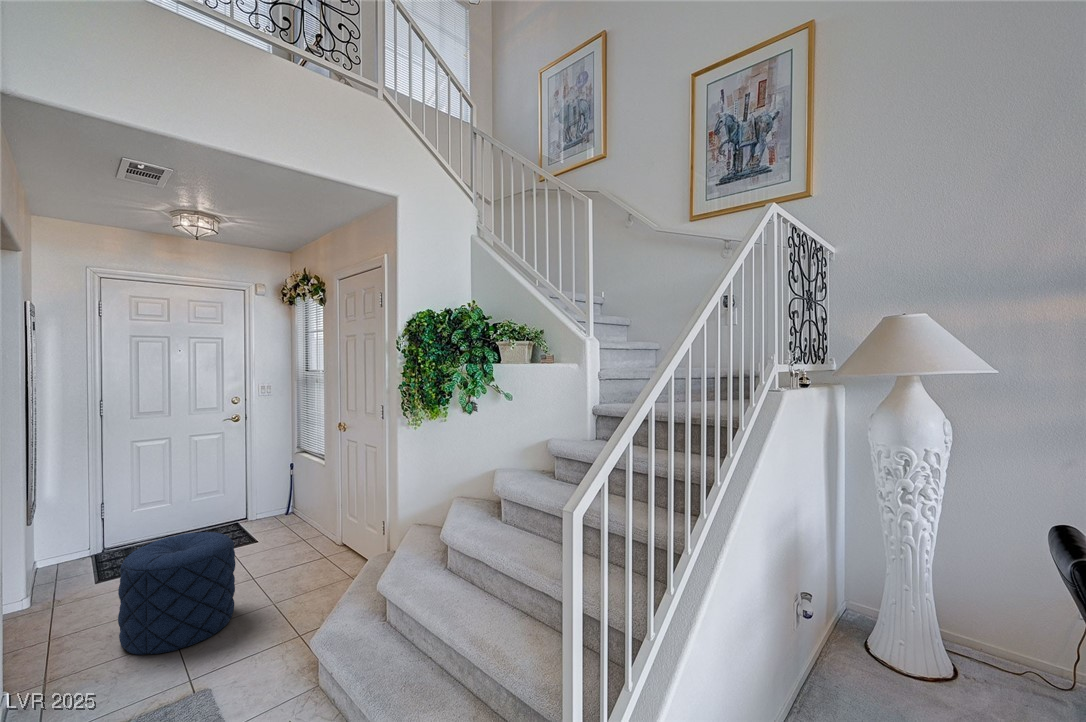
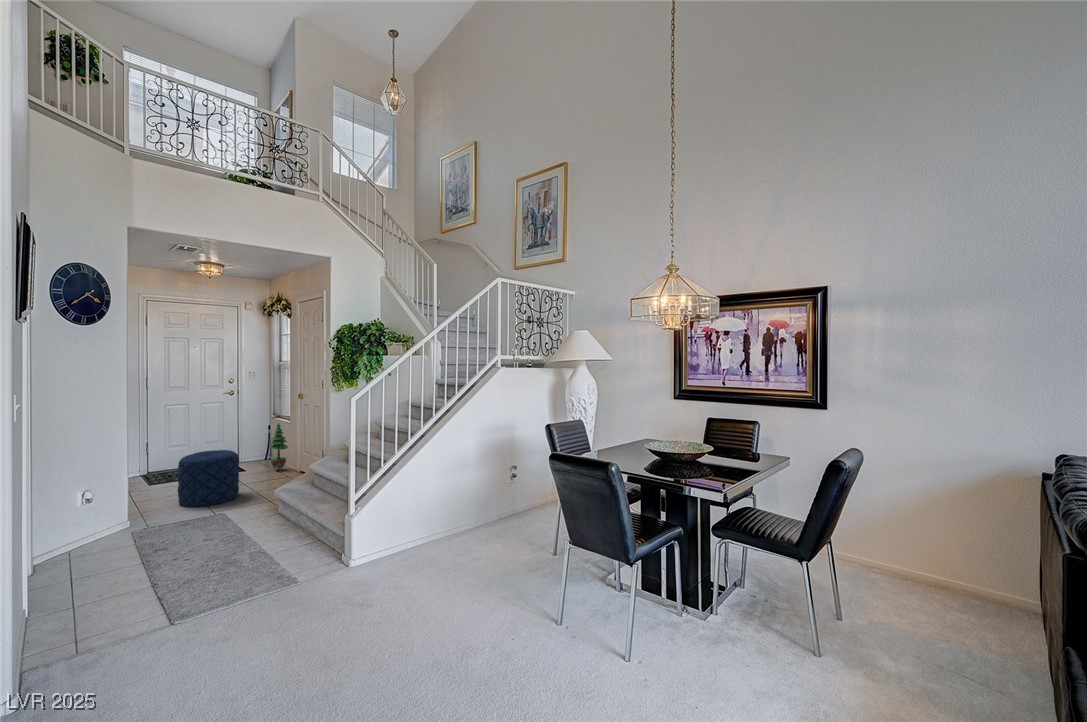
potted tree: none [289,468,319,544] -> present [269,423,288,470]

